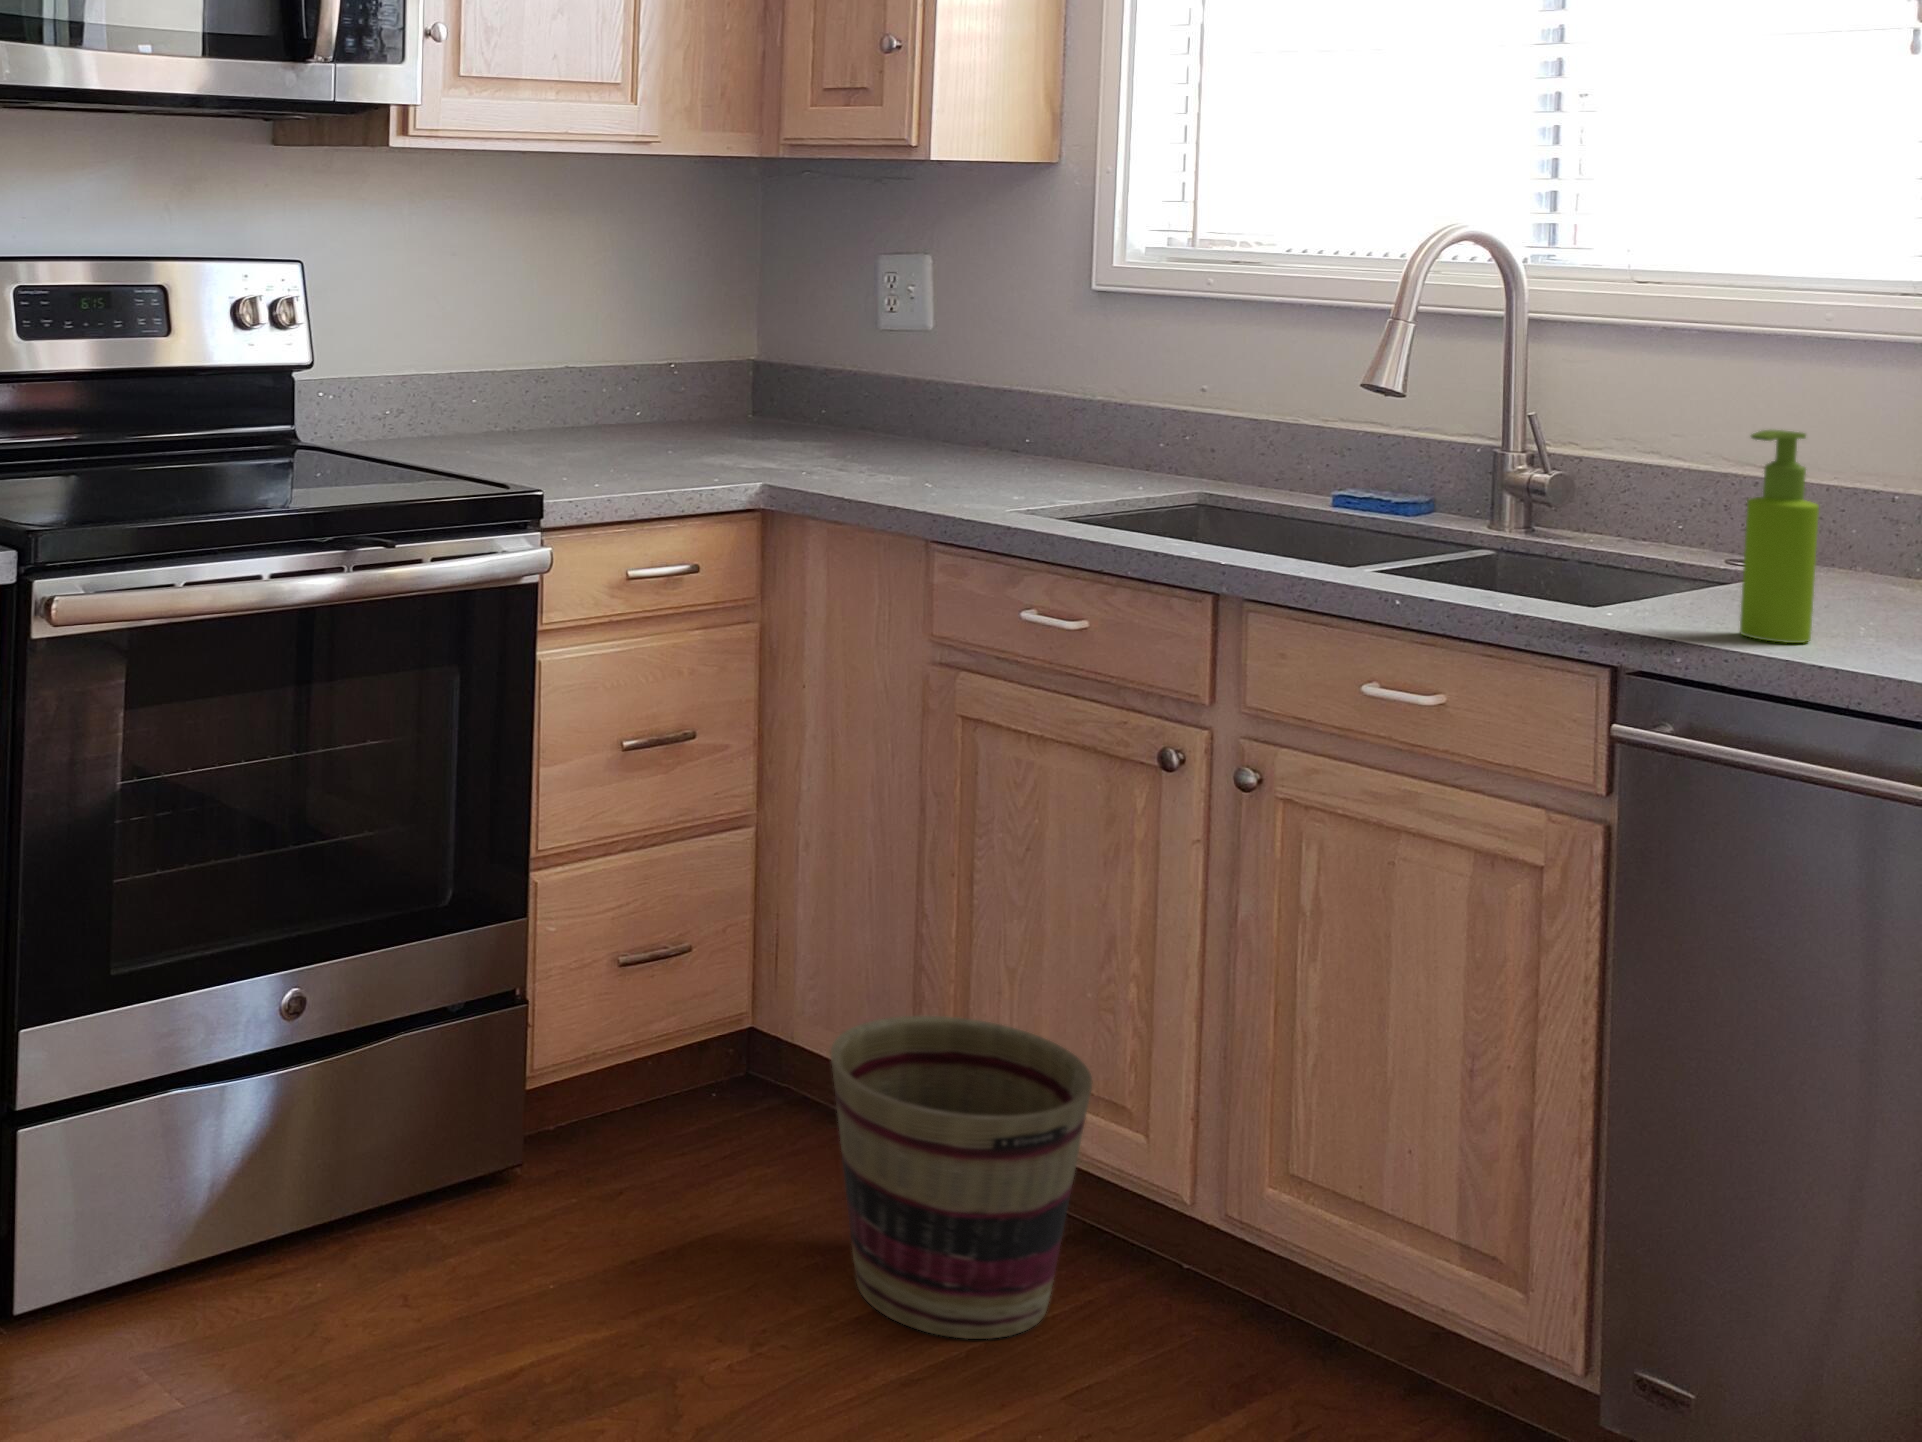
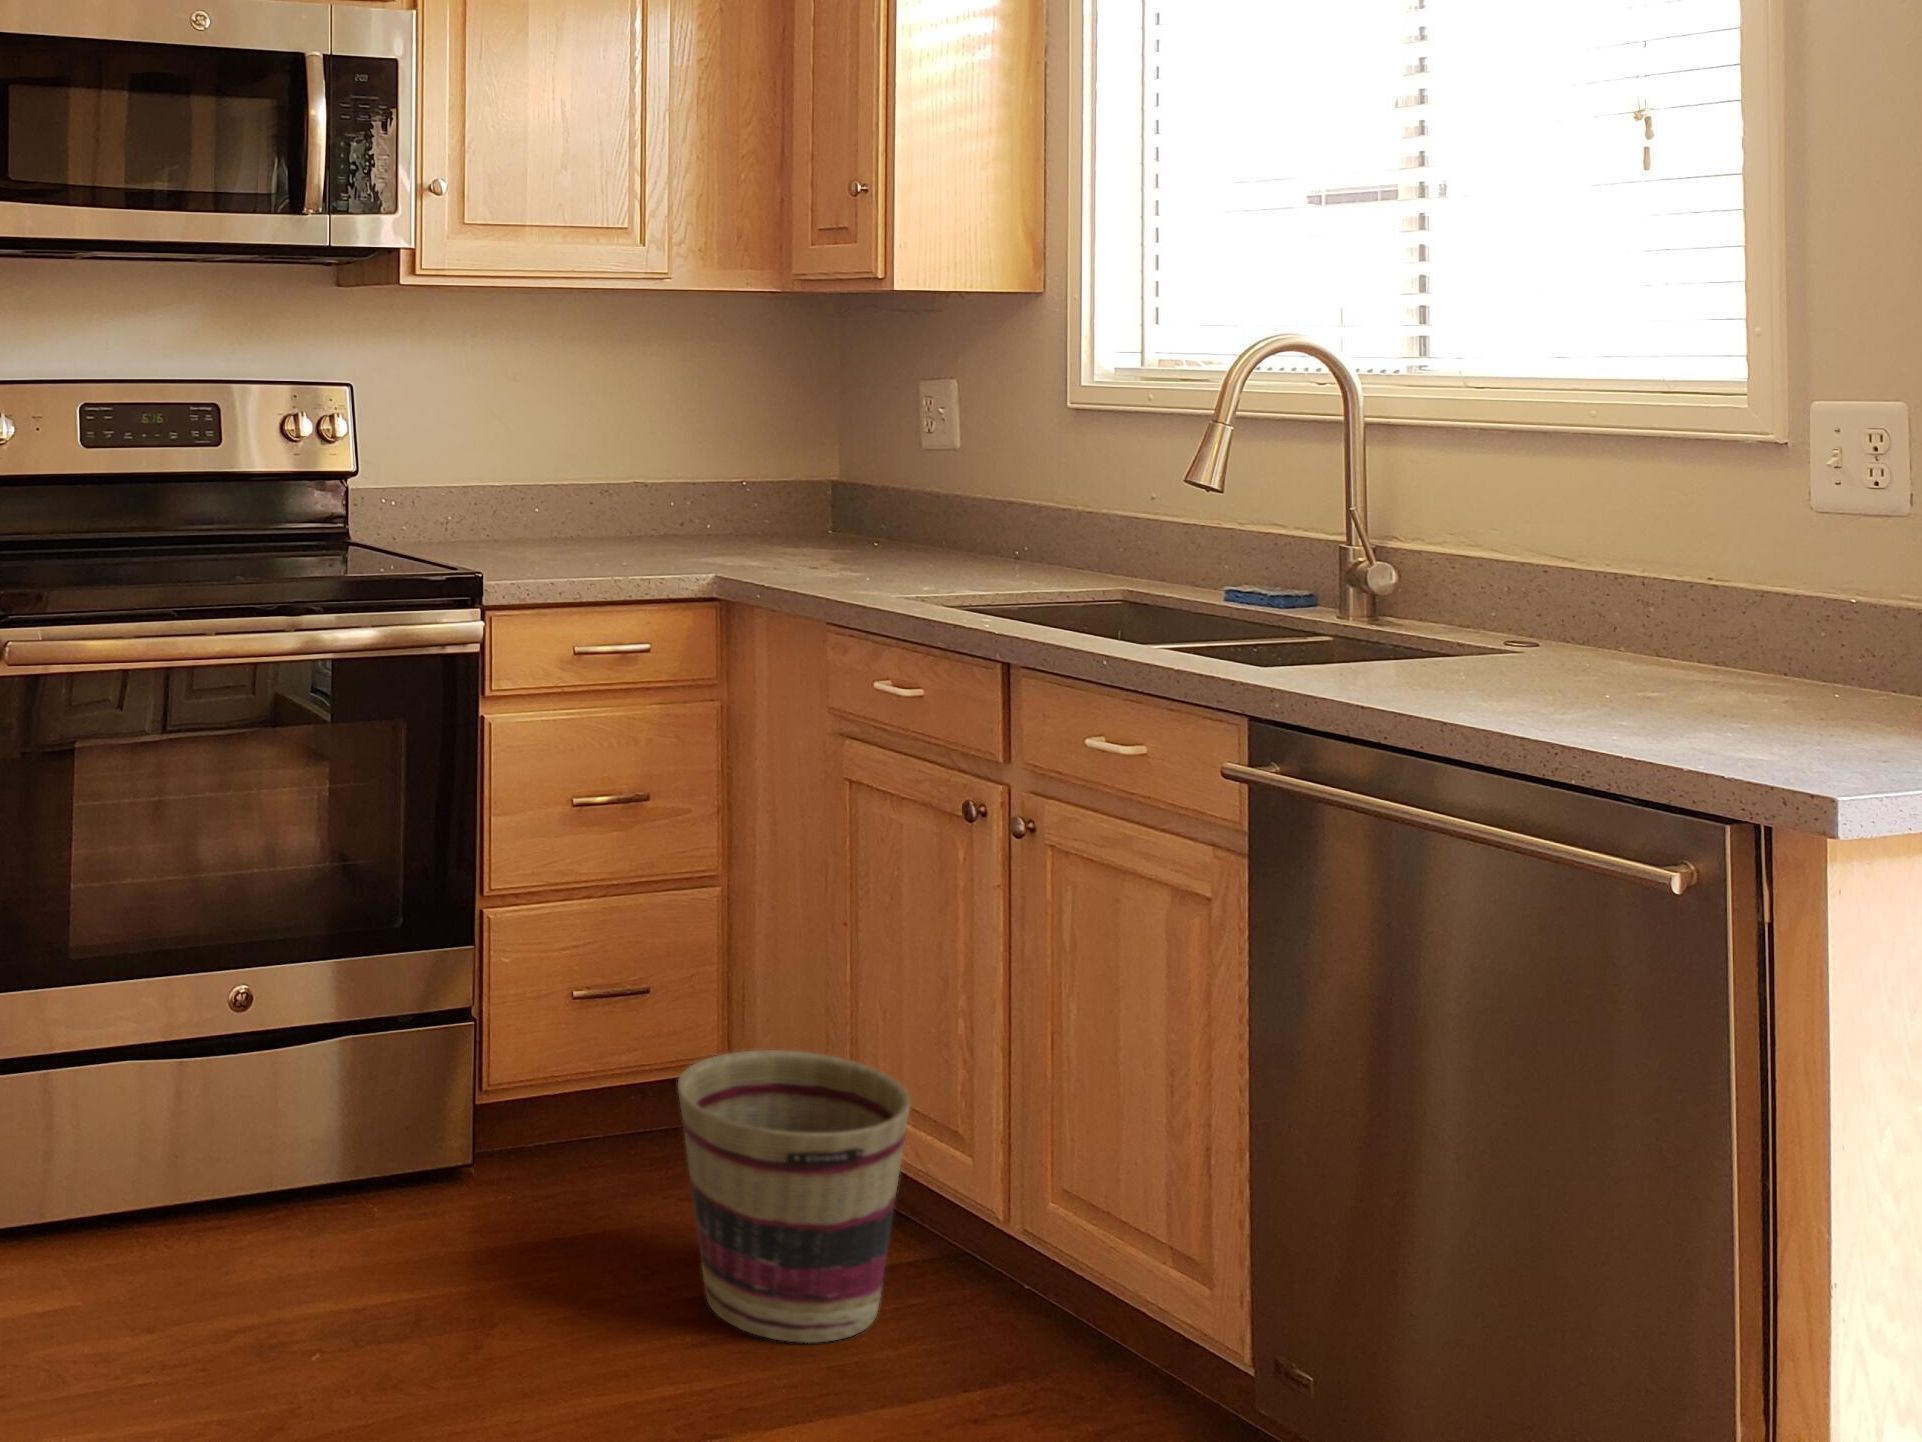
soap dispenser: present [1740,430,1819,643] -> none [1373,508,1445,709]

